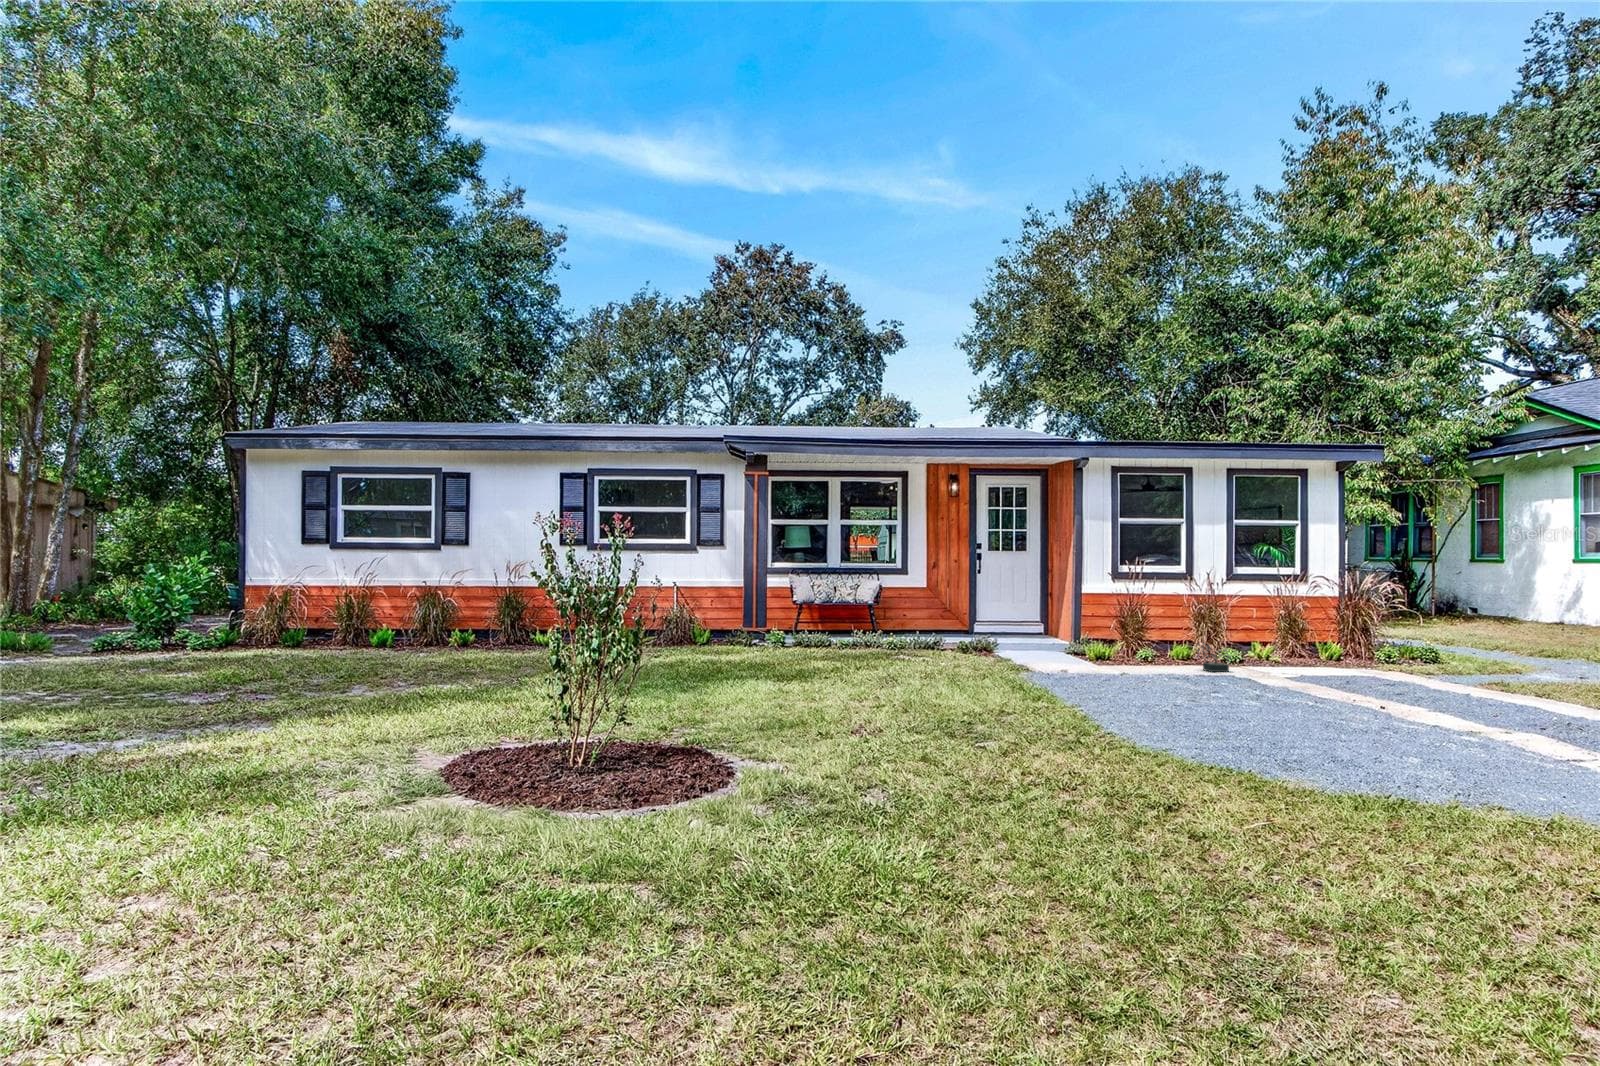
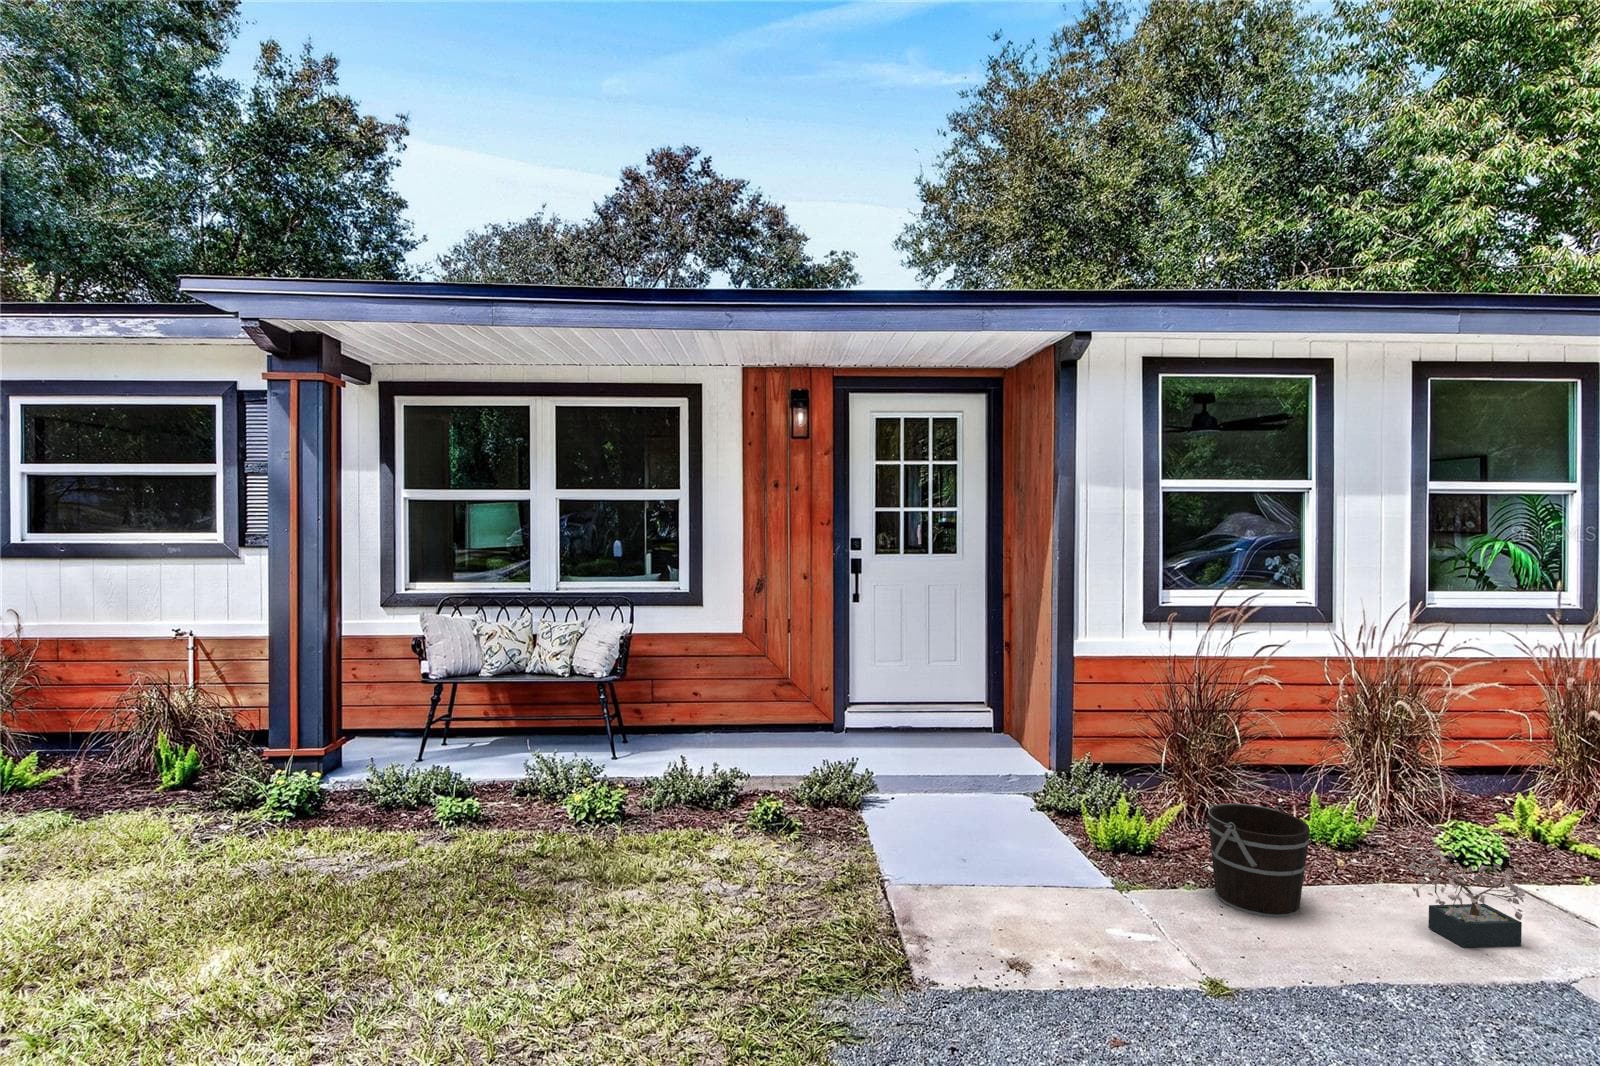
bucket: none [1134,636,1167,669] -> present [1208,803,1310,917]

